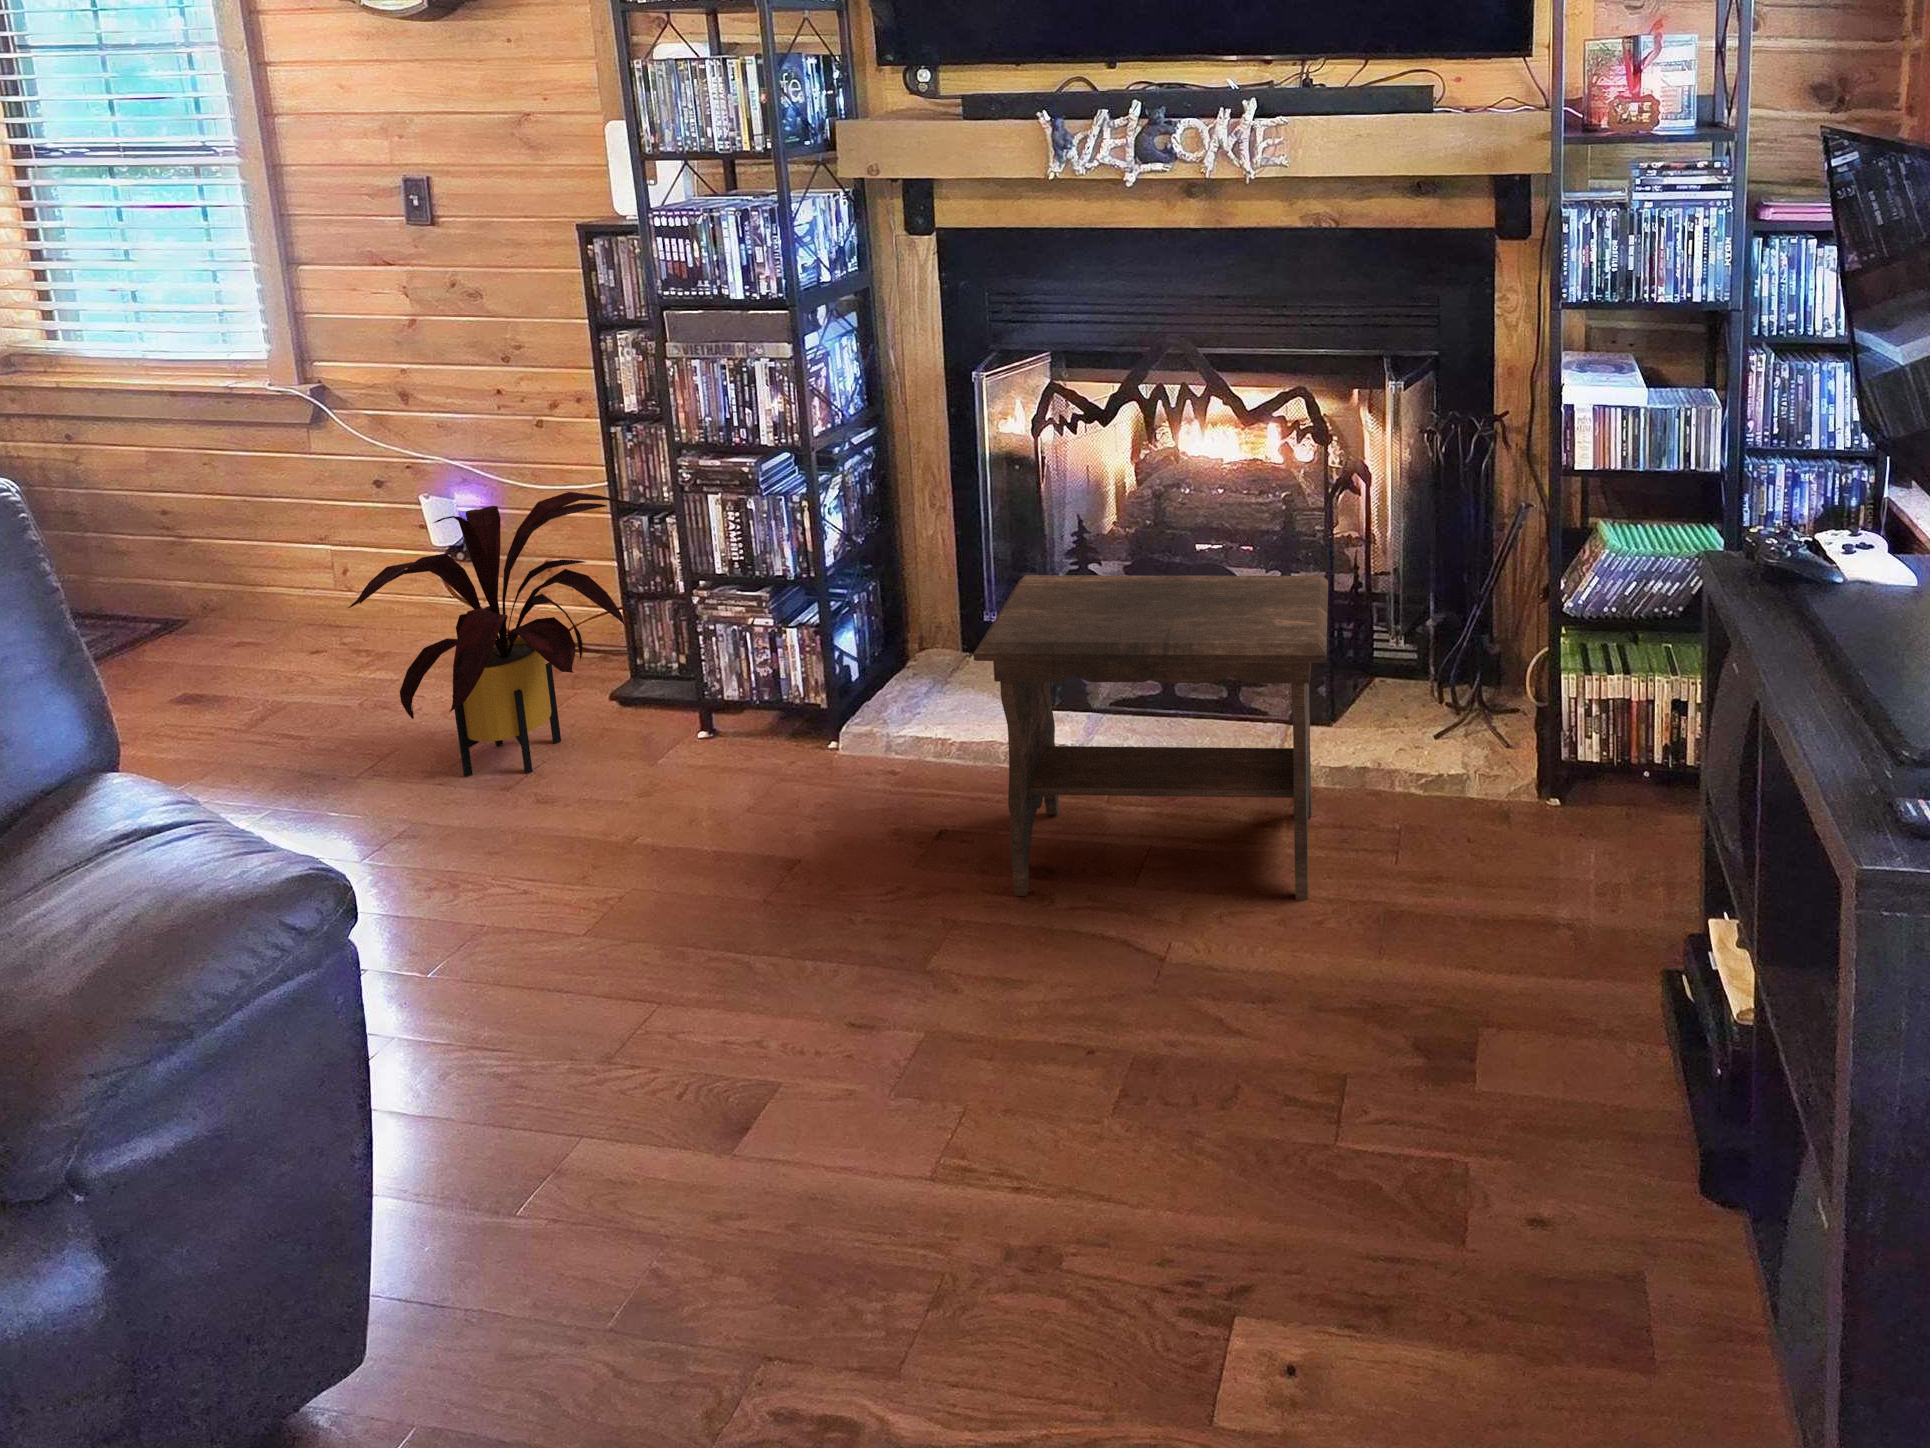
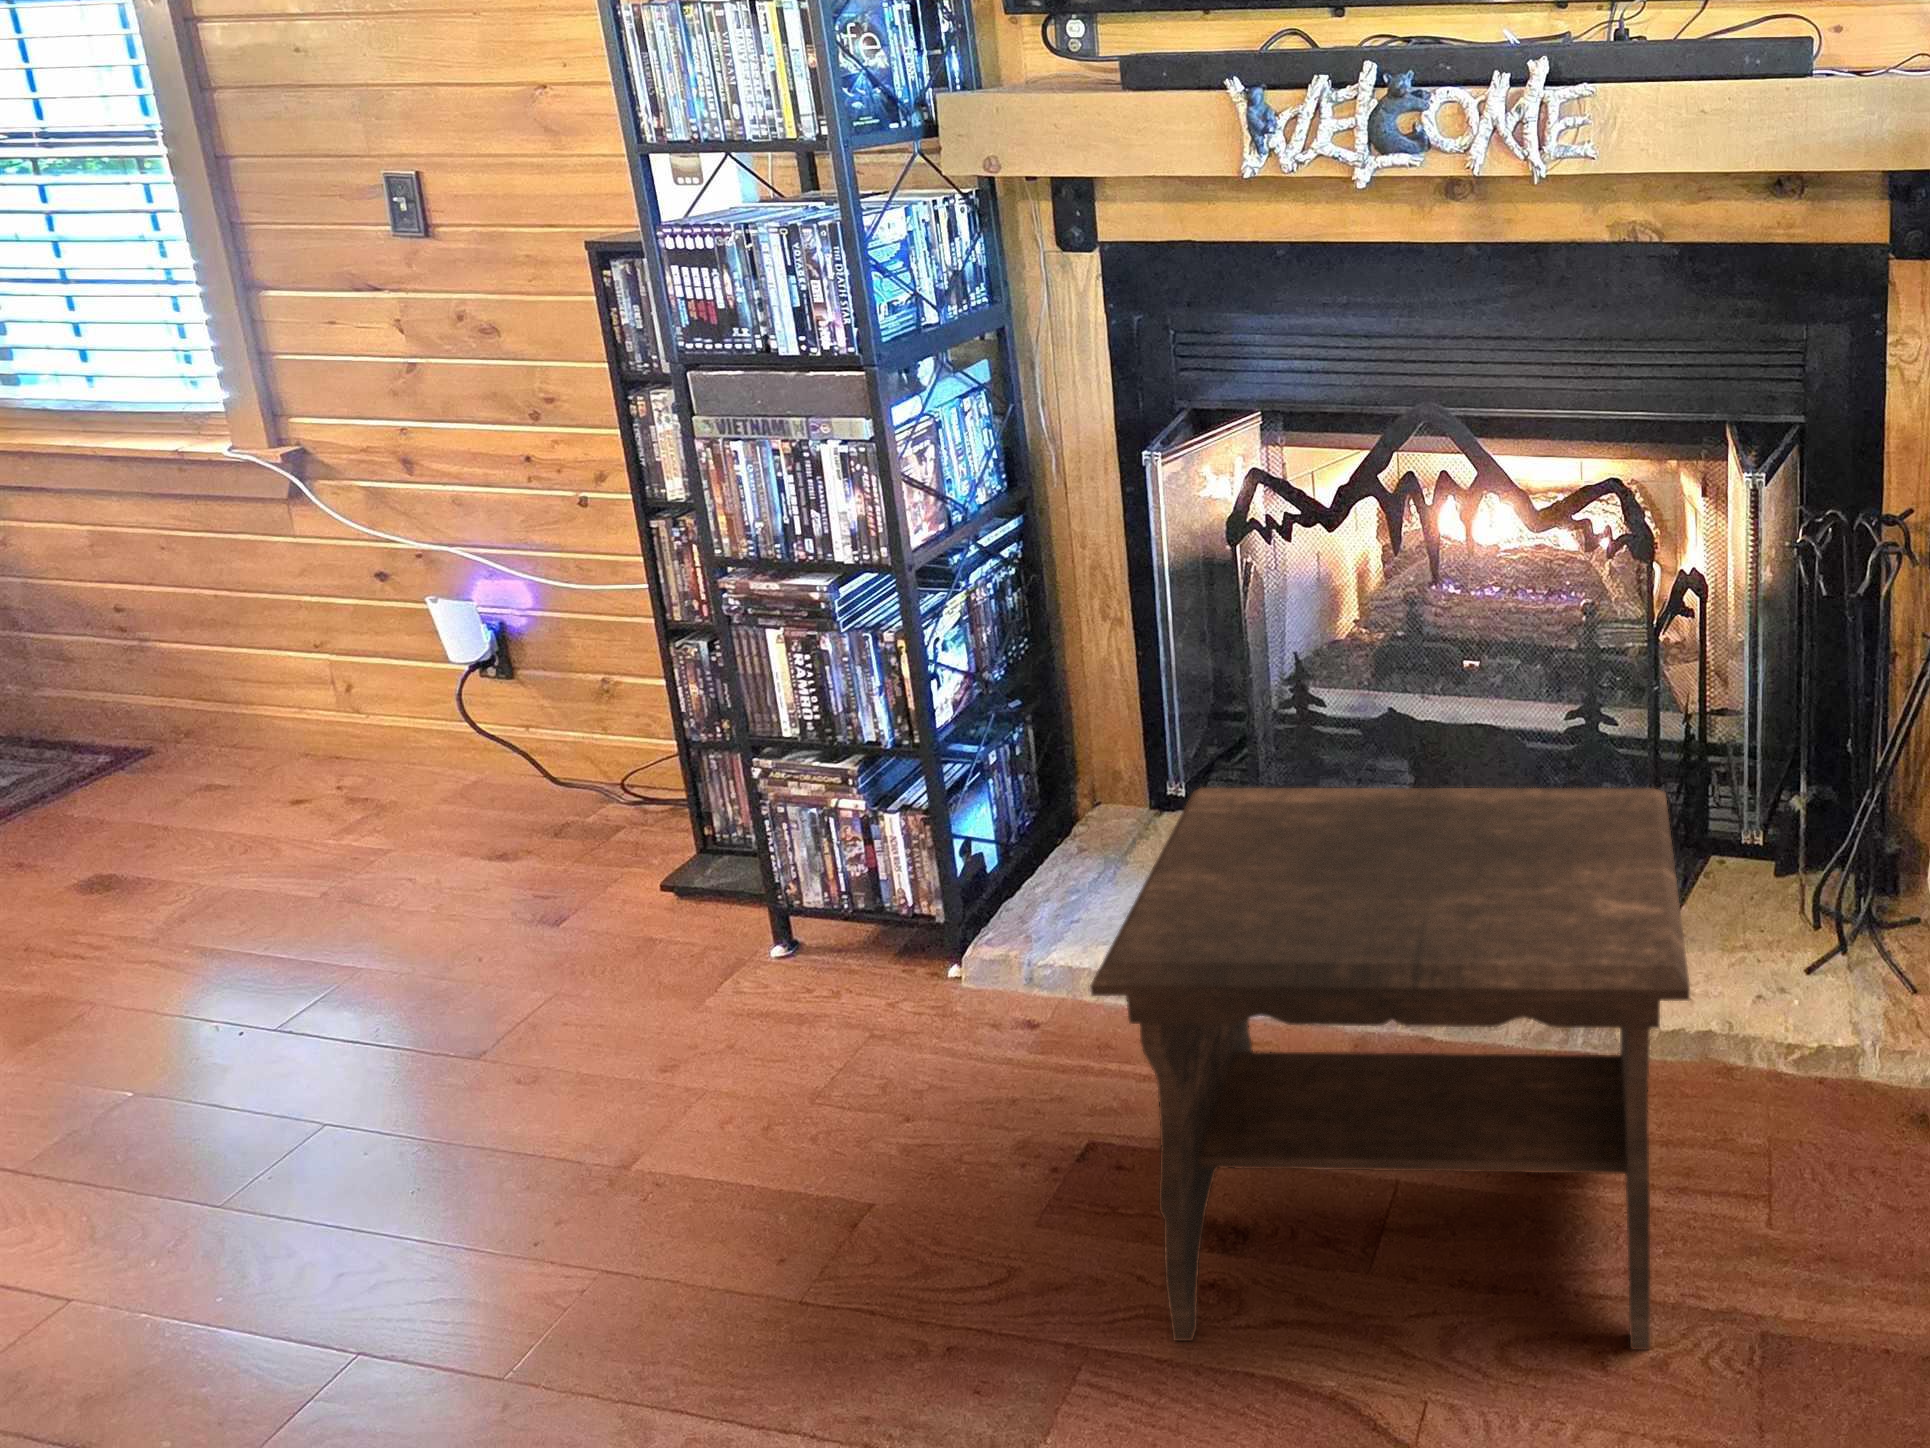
house plant: present [348,492,644,777] -> none [113,621,694,1050]

